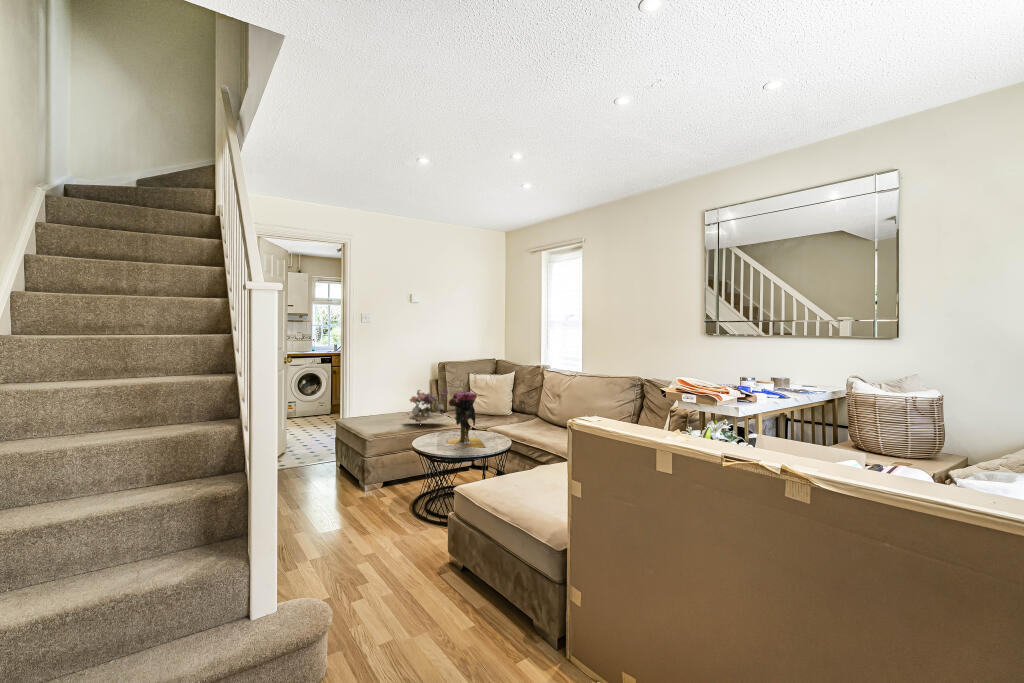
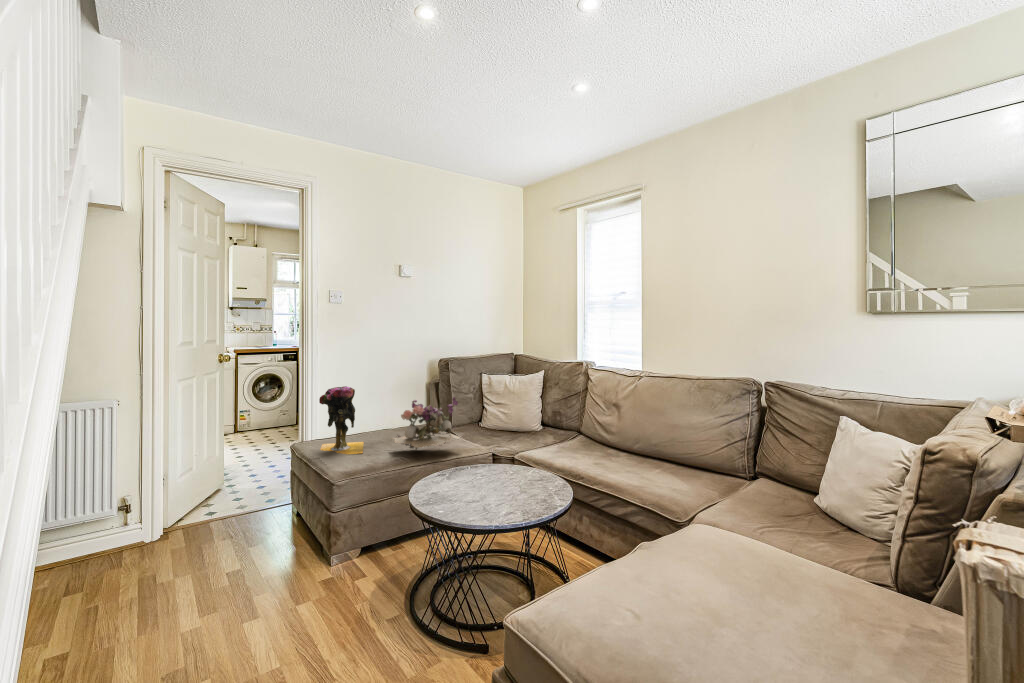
vase: present [447,392,485,448] -> present [319,386,364,454]

